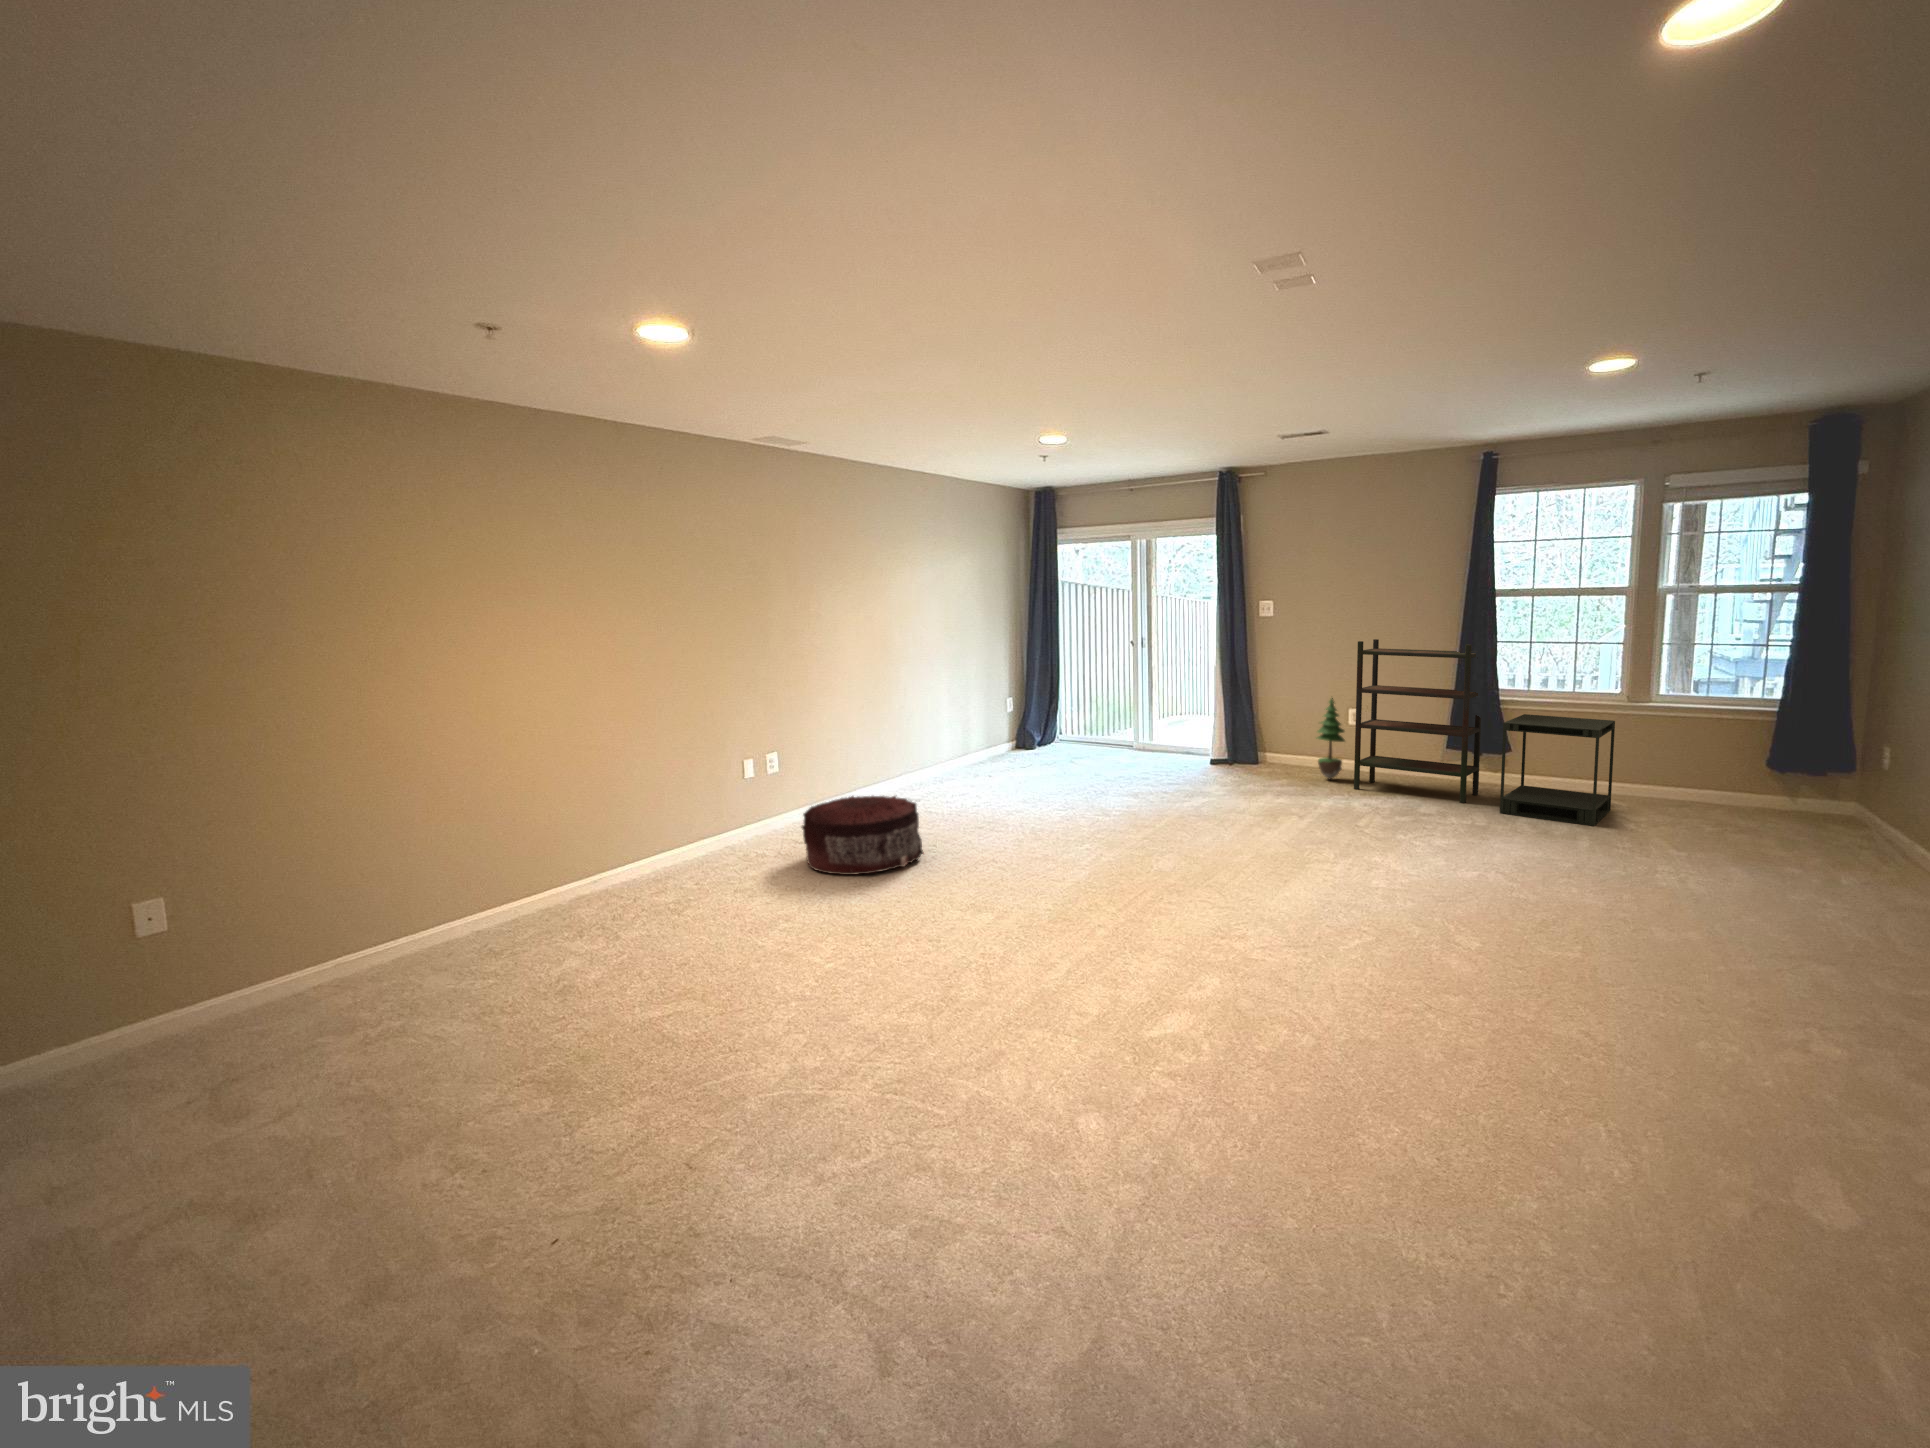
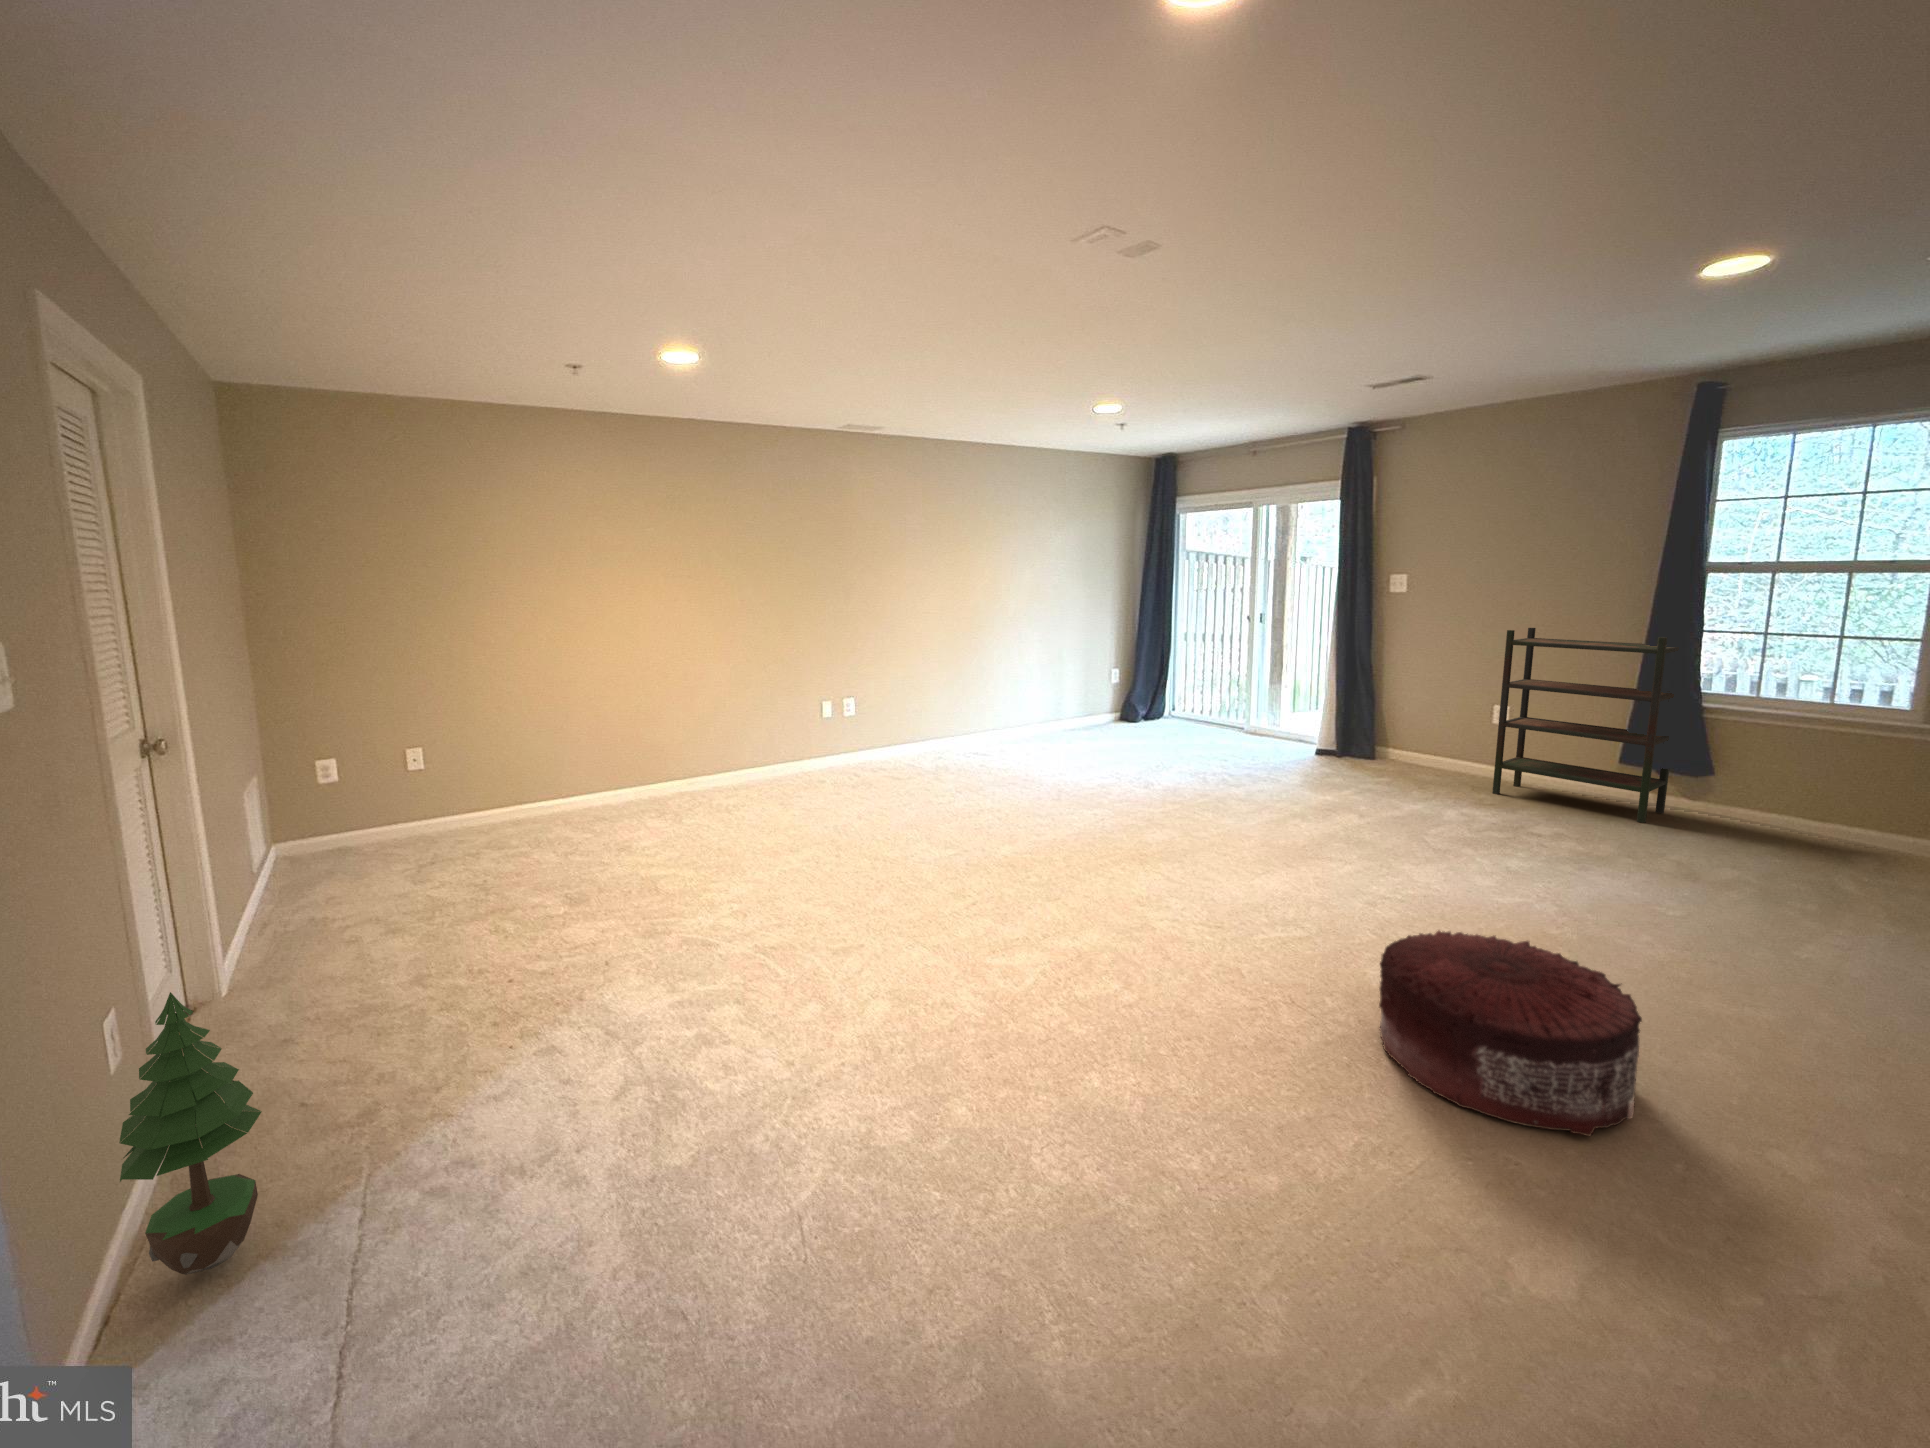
potted tree: present [1316,698,1345,779] -> present [119,992,262,1275]
side table: present [1500,714,1615,826] -> none [1696,723,1891,873]
pouf: present [802,796,923,875] -> present [1379,931,1642,1136]

